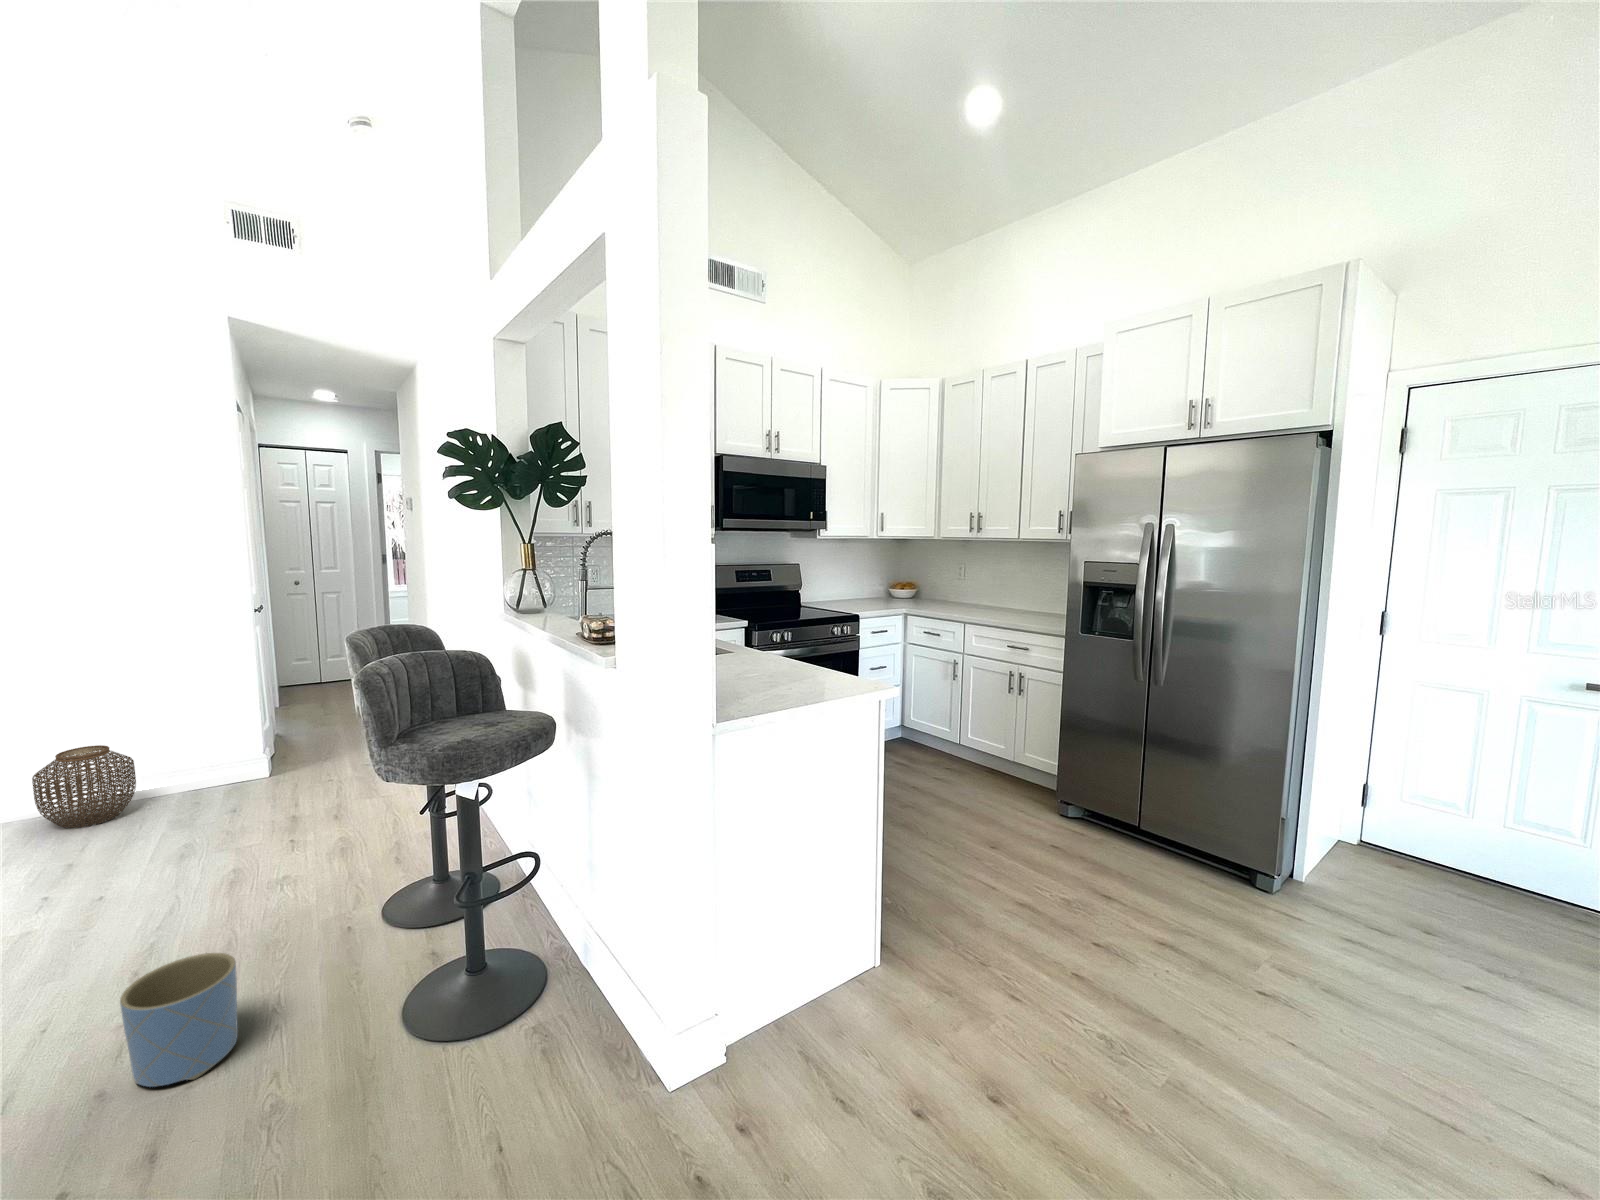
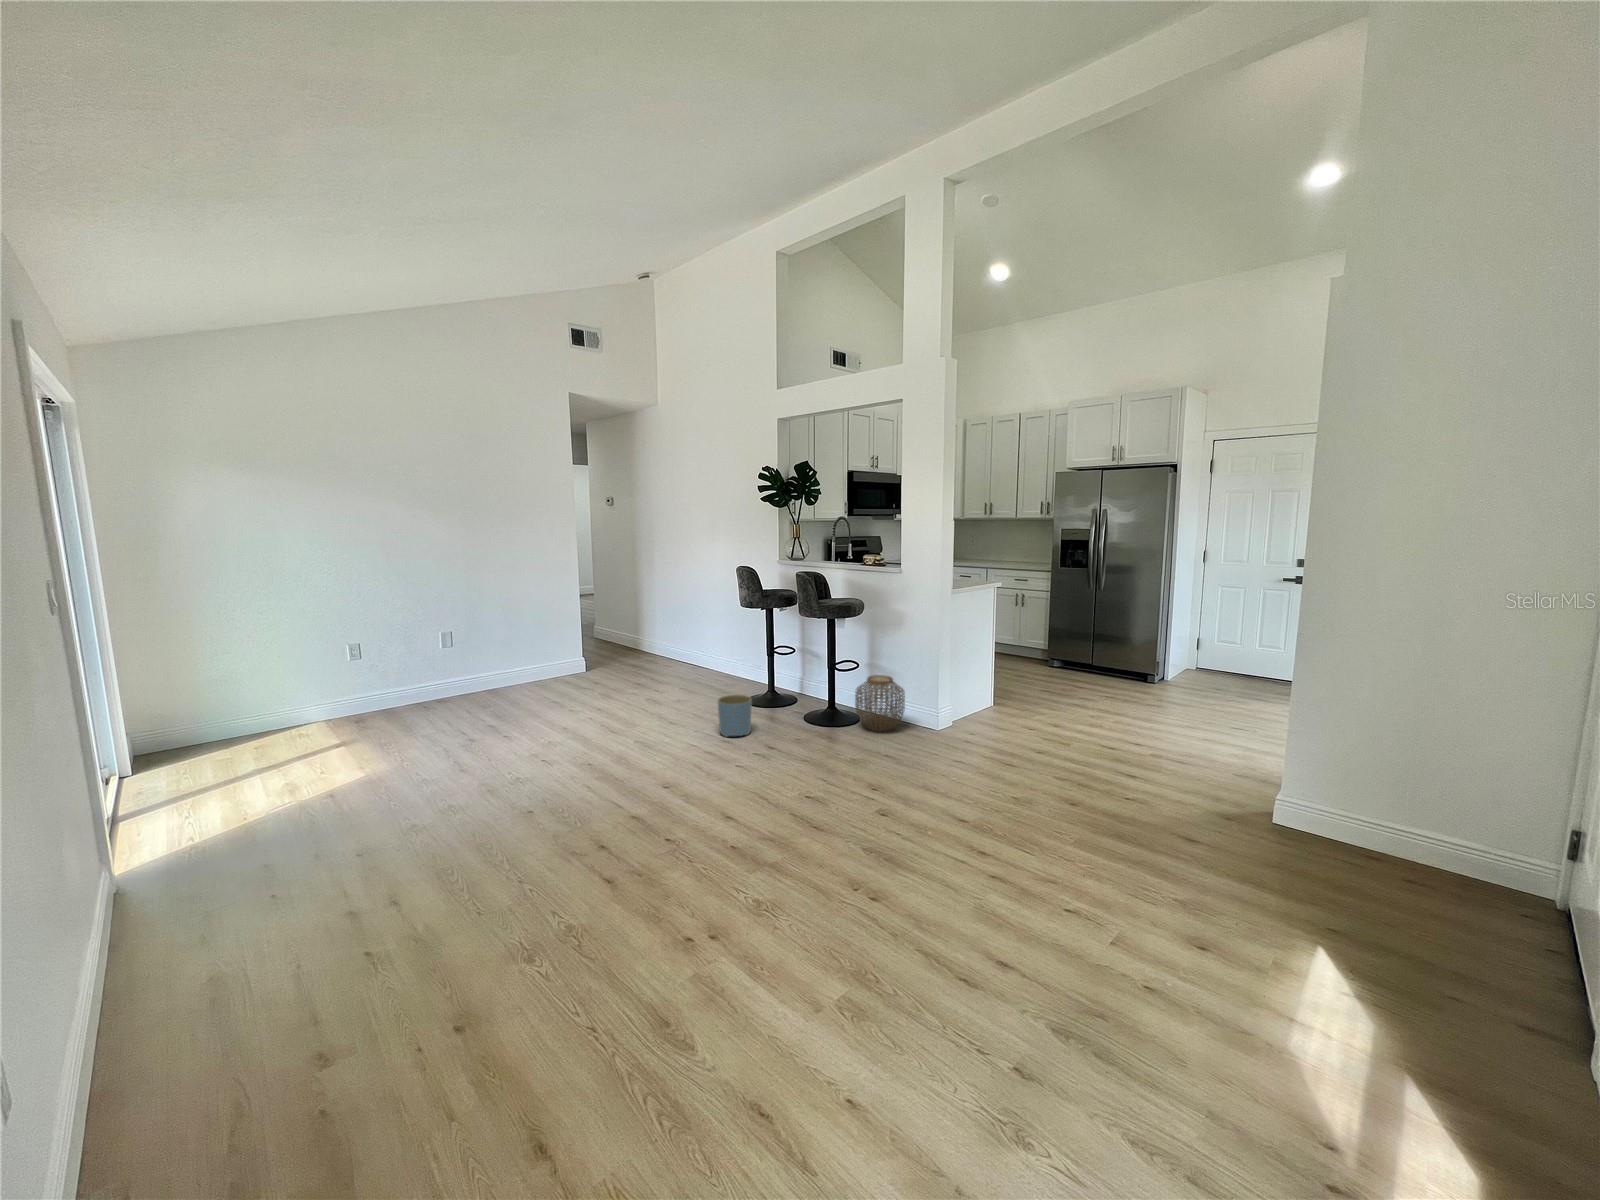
woven basket: present [32,745,136,828] -> present [855,675,905,732]

